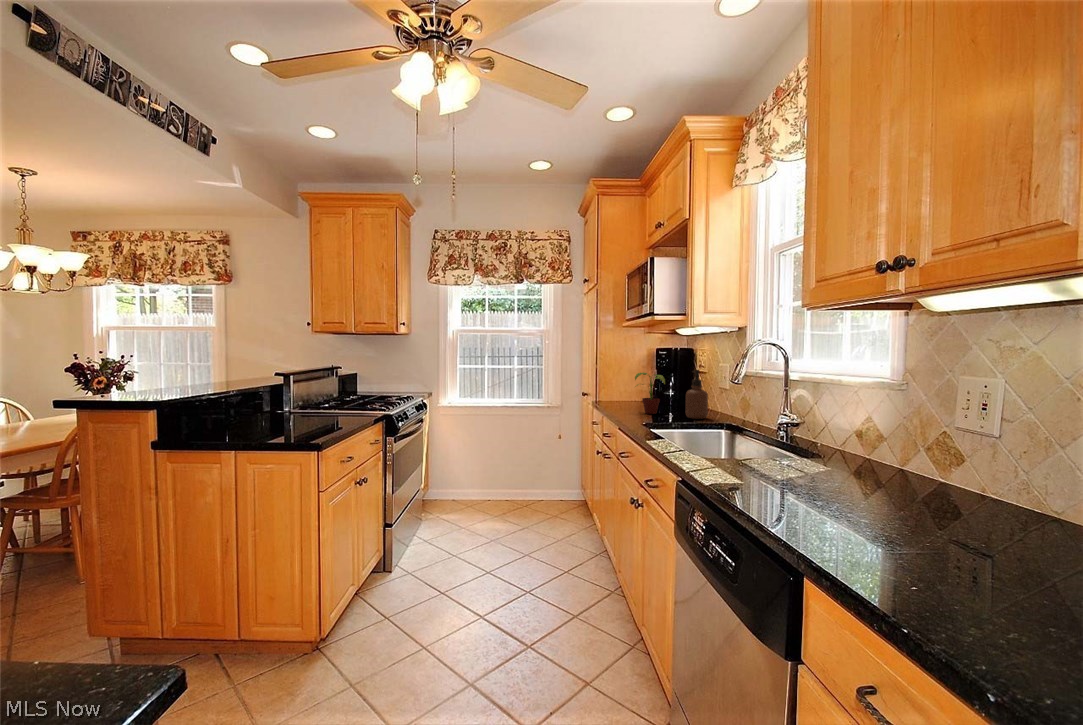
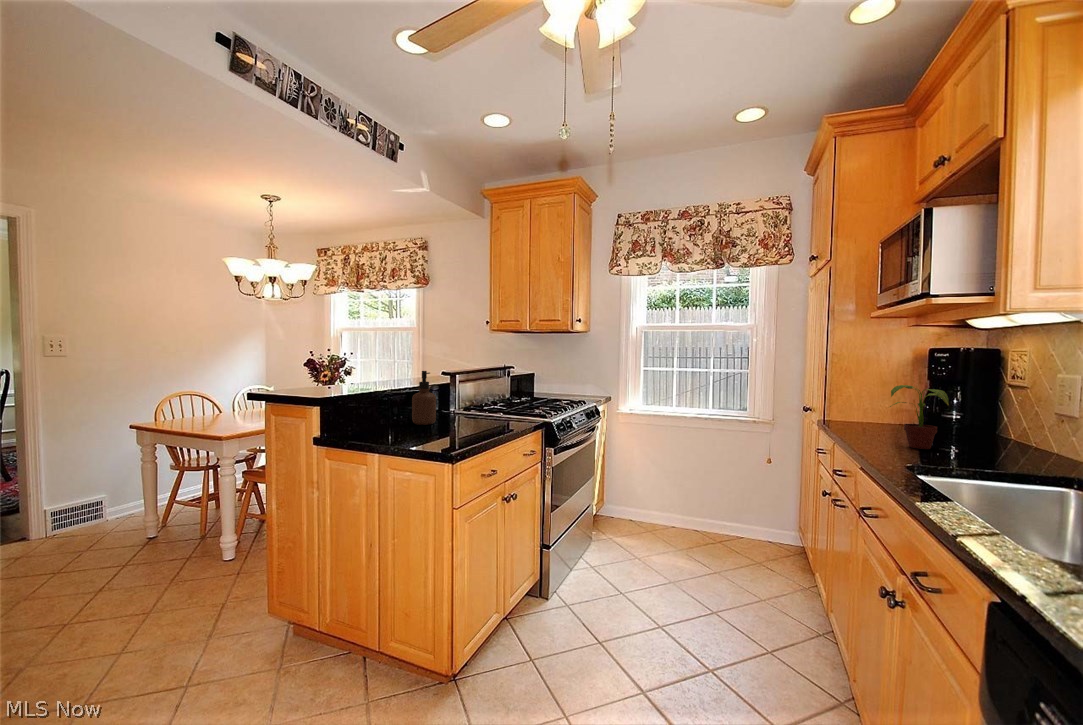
soap dispenser: present [686,370,708,419] -> present [412,371,436,425]

